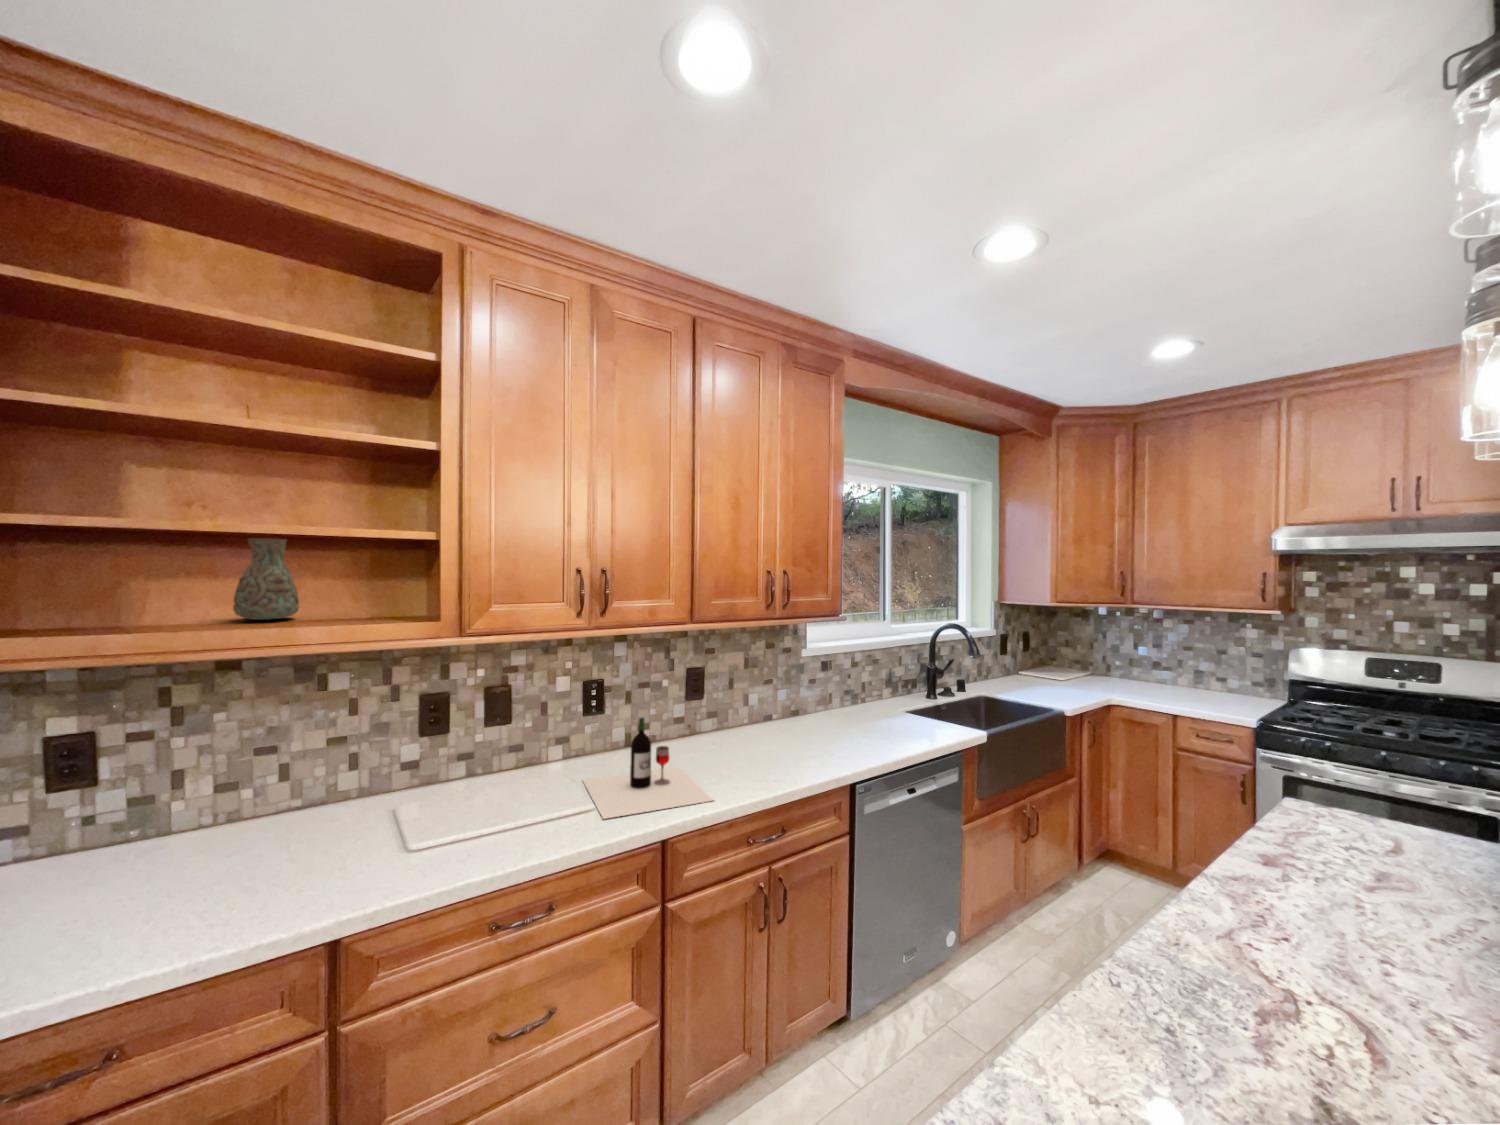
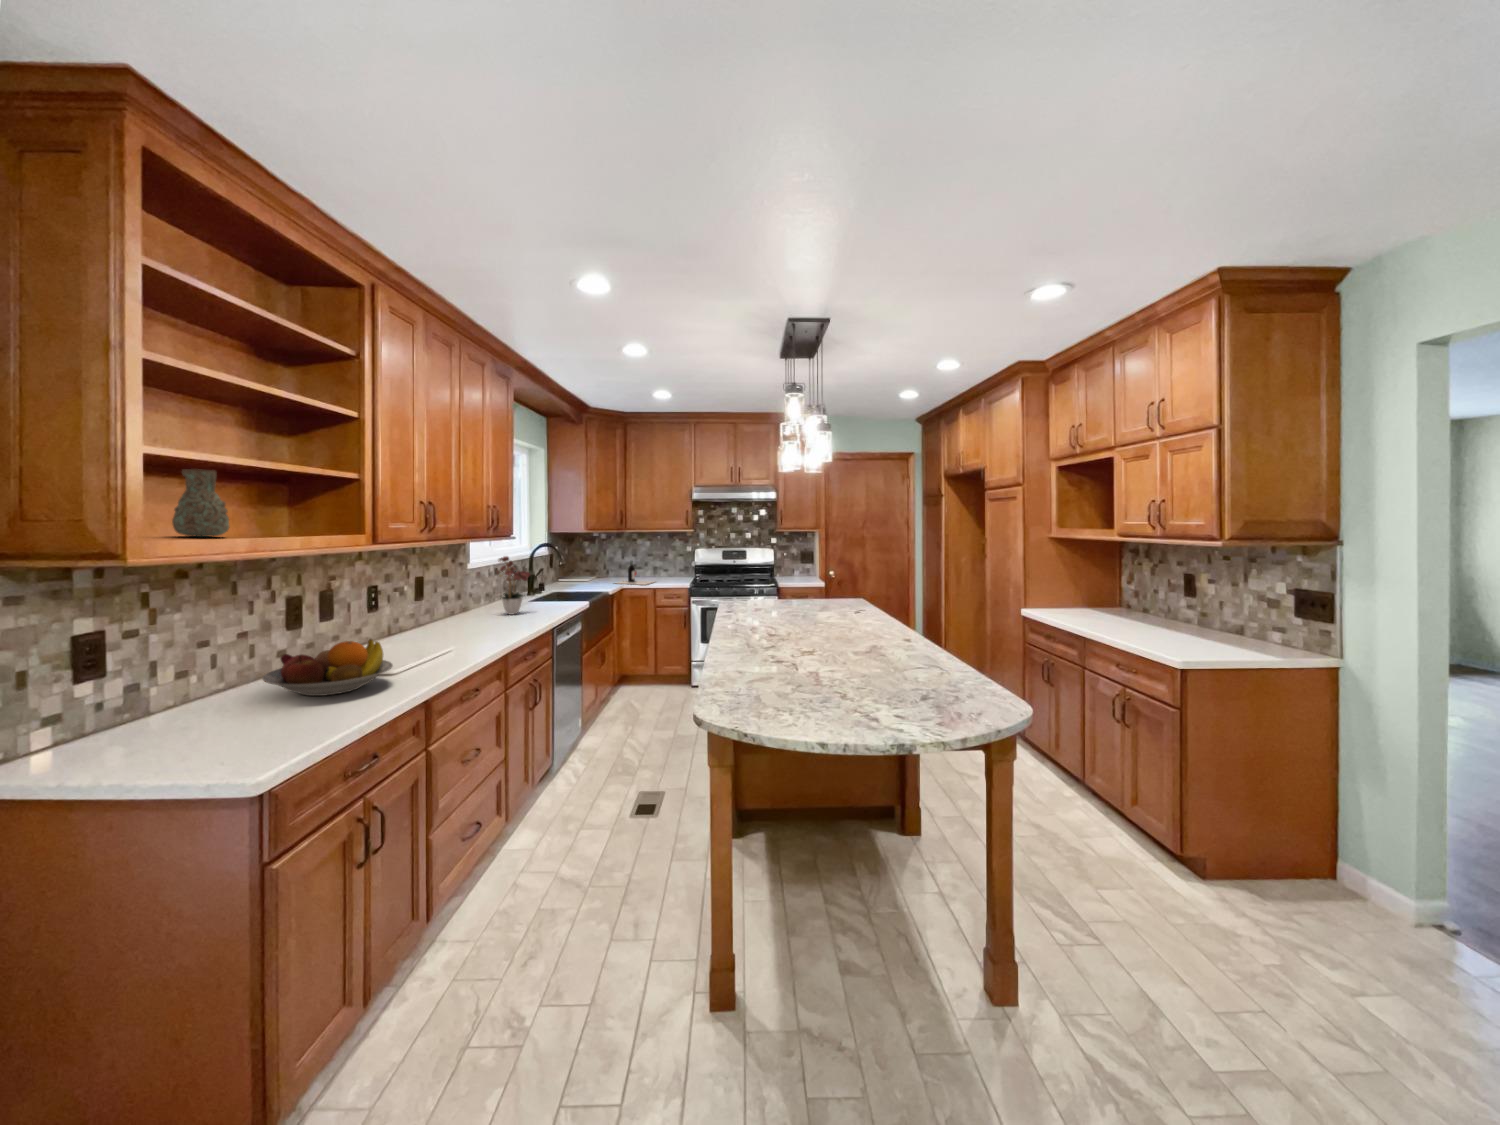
flower arrangement: none [802,643,866,739] -> present [497,556,530,615]
wine bottle: present [583,717,713,819] -> present [618,562,653,585]
fruit bowl: none [213,784,412,874] -> present [262,639,393,696]

